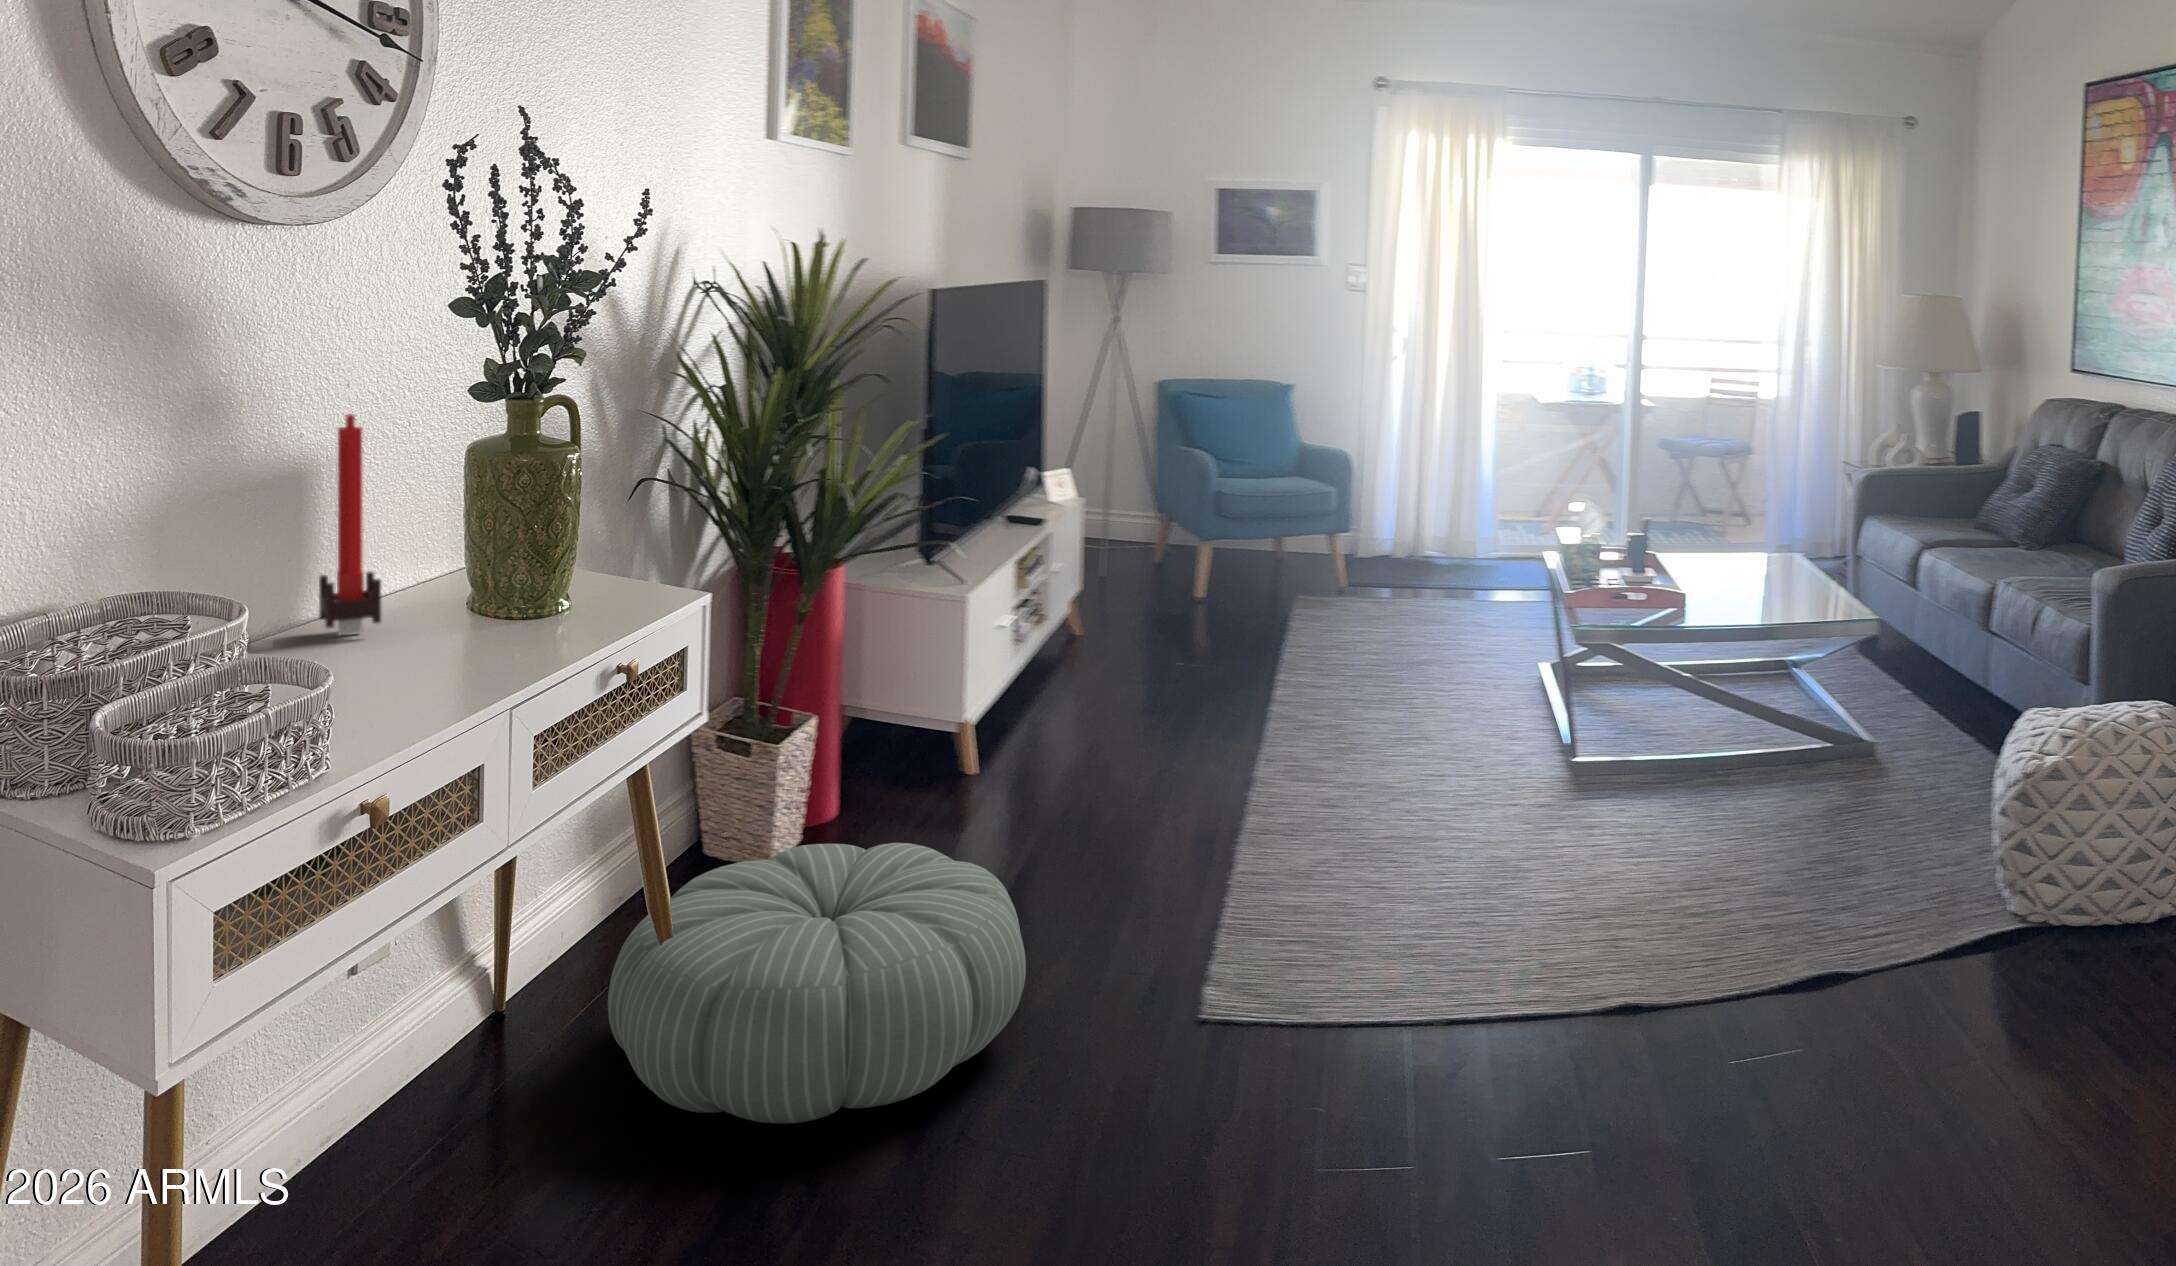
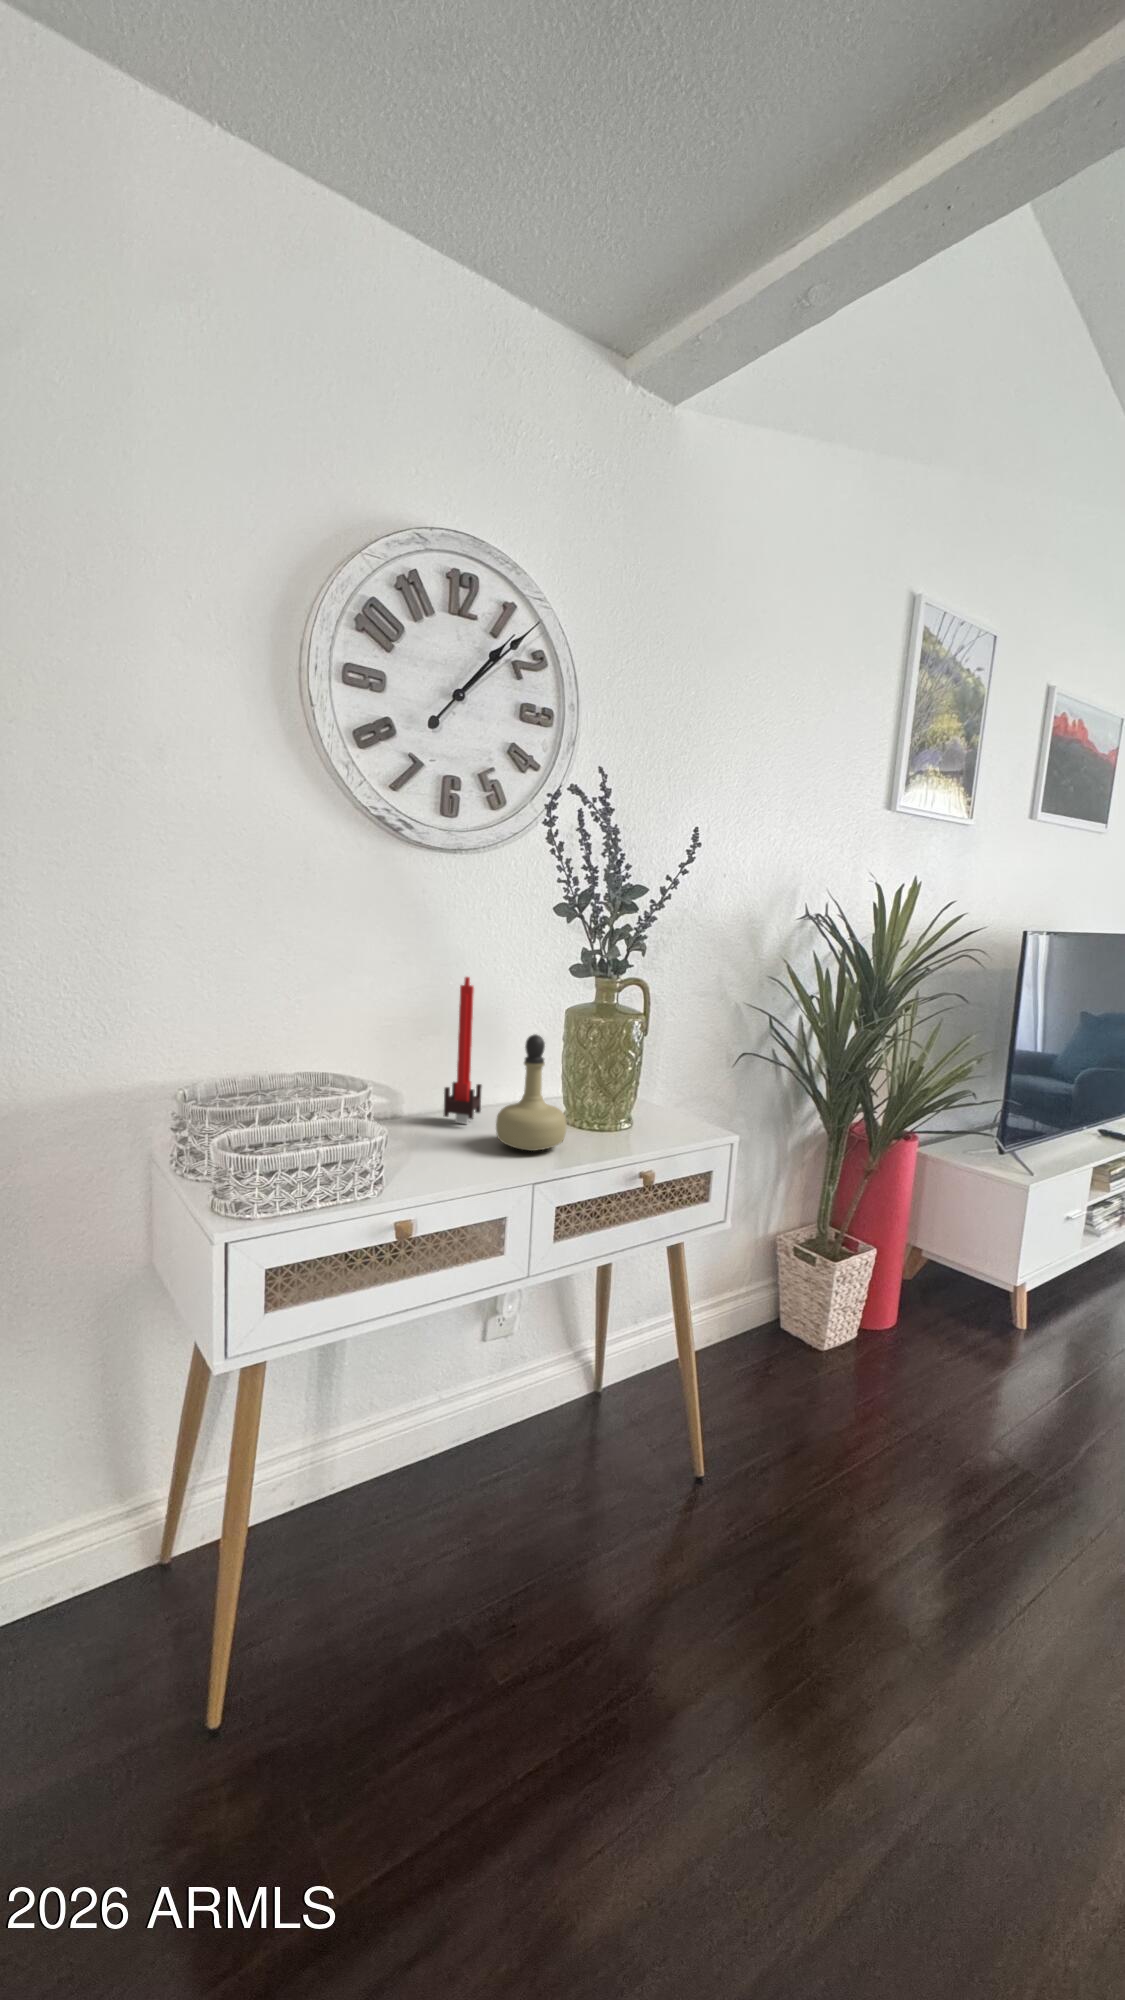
perfume bottle: none [455,483,569,641] -> present [496,1034,567,1151]
pouf: present [608,843,1026,1123] -> none [605,1353,938,1645]

